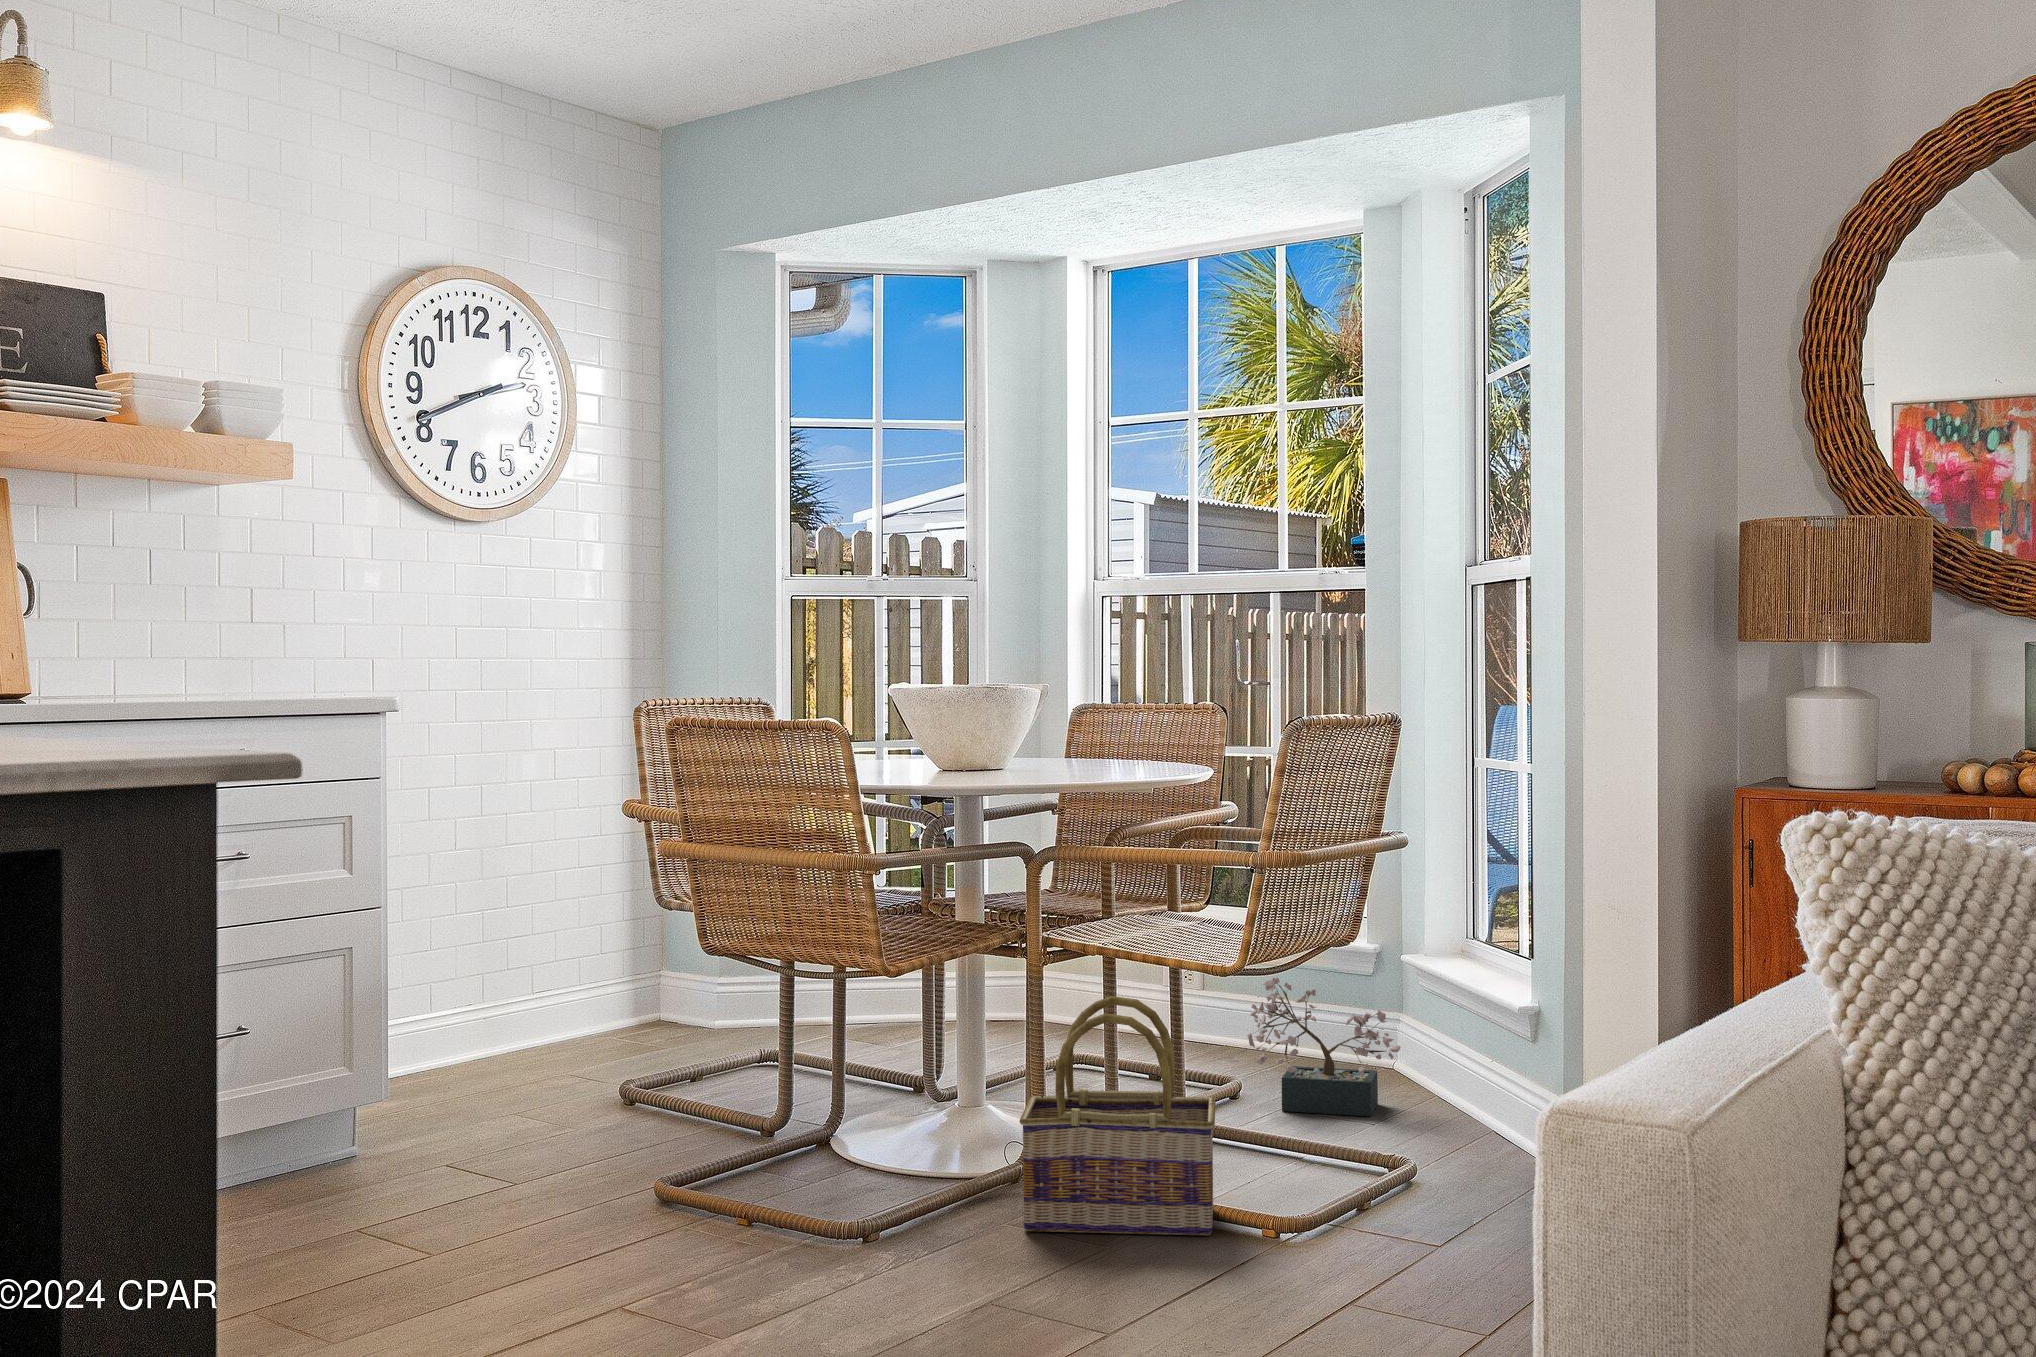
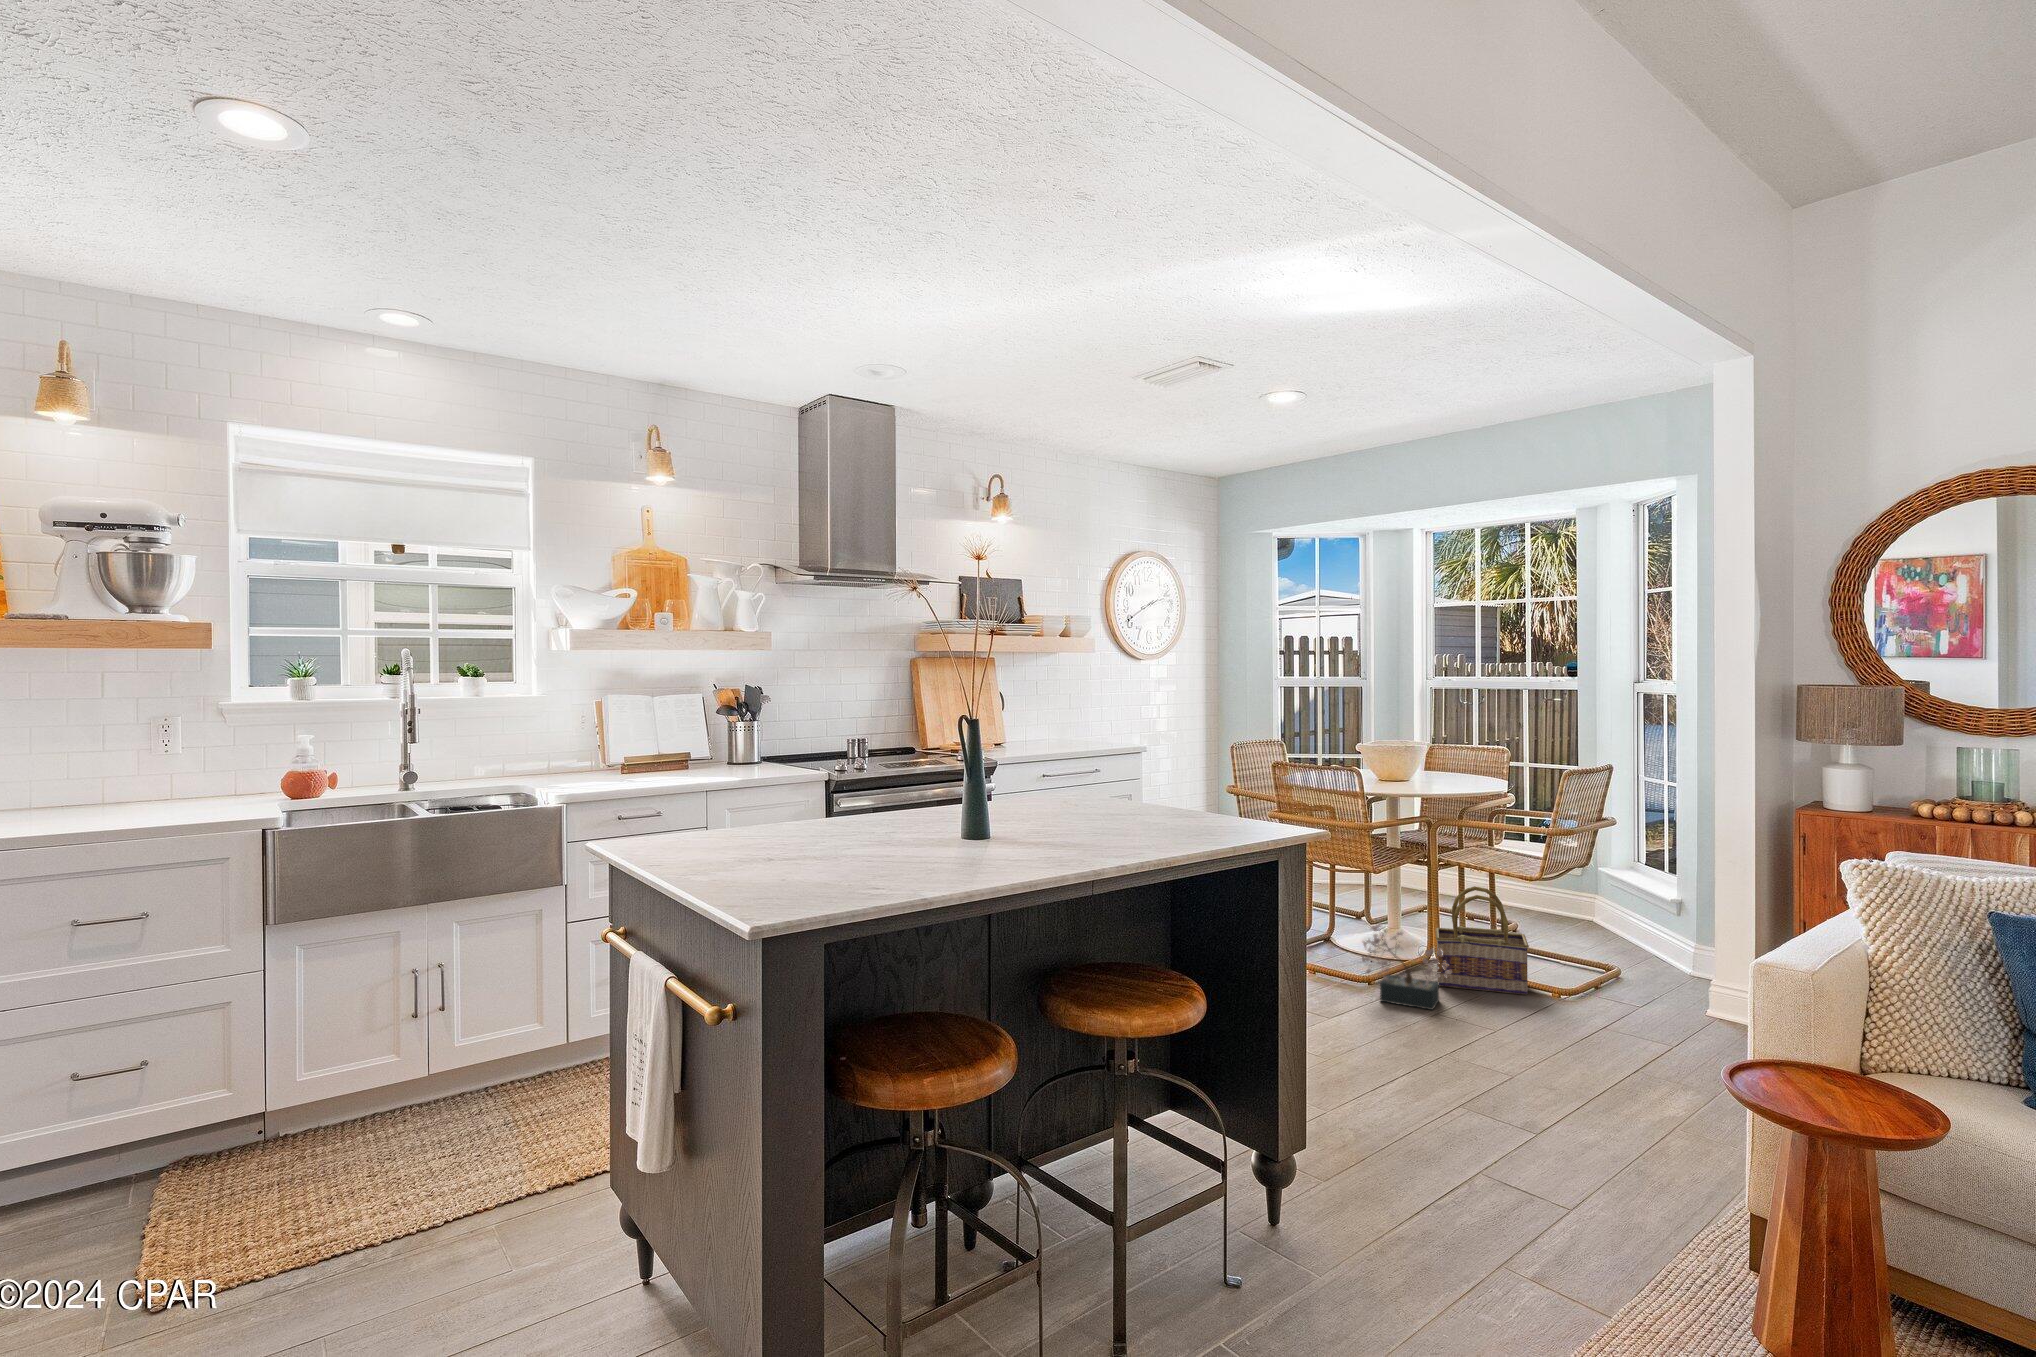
decorative plant: present [1247,978,1401,1116] -> present [1362,925,1451,1010]

